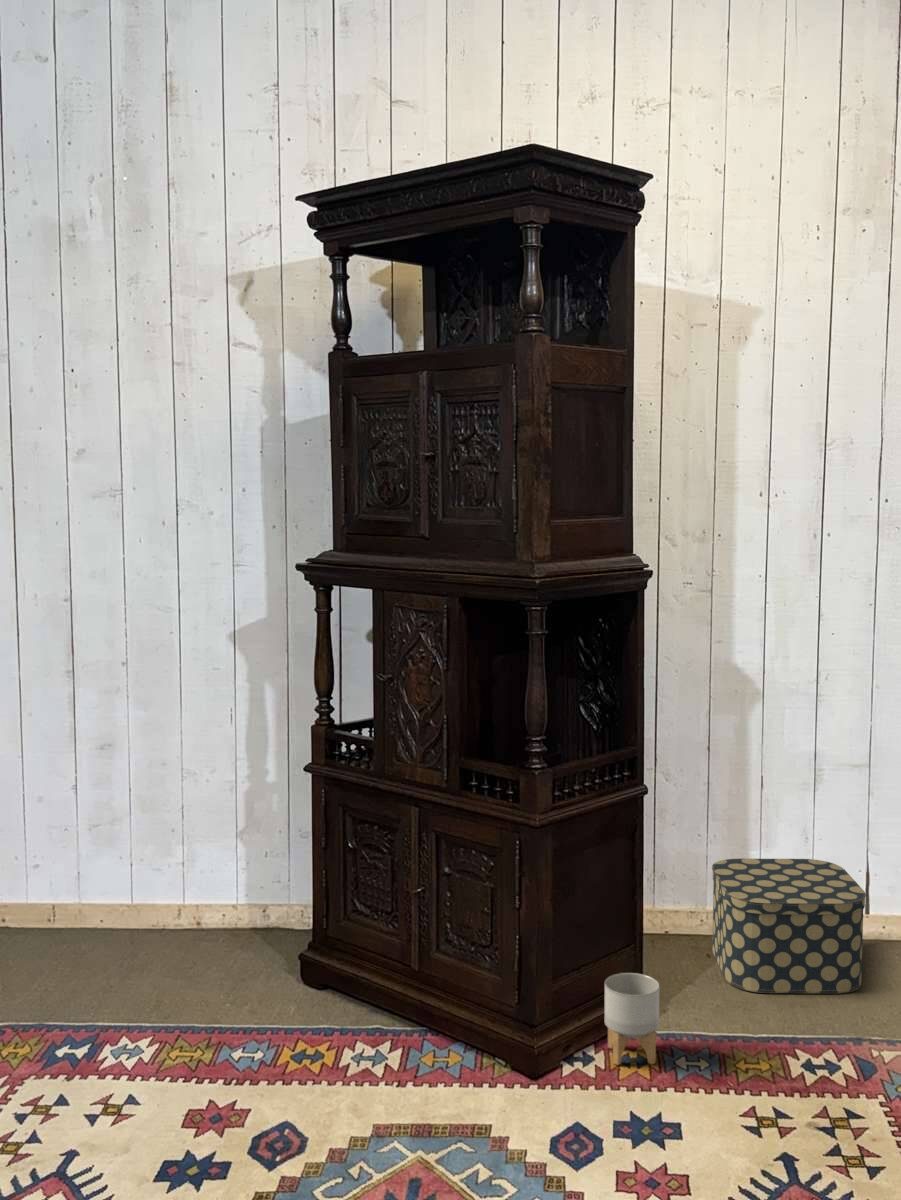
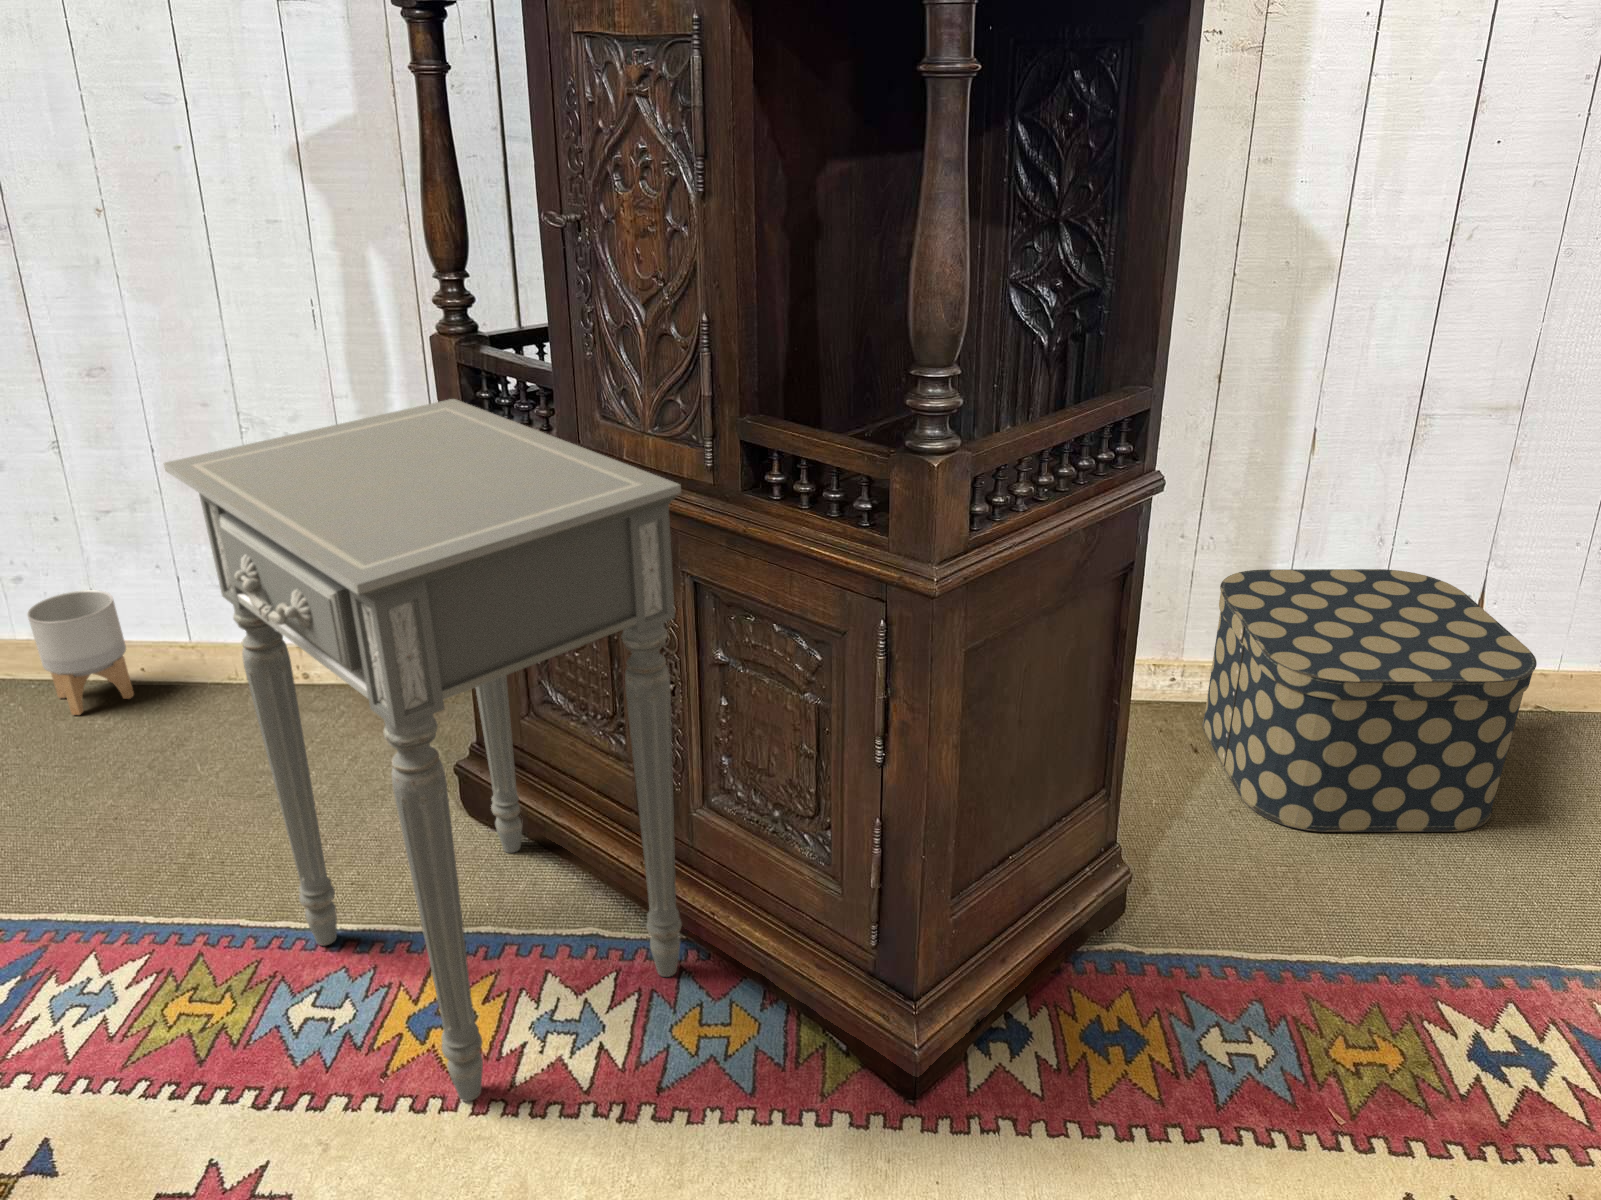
side table: none [209,756,434,1083] -> present [164,399,682,1101]
planter: present [604,973,659,1065] -> present [27,590,134,715]

